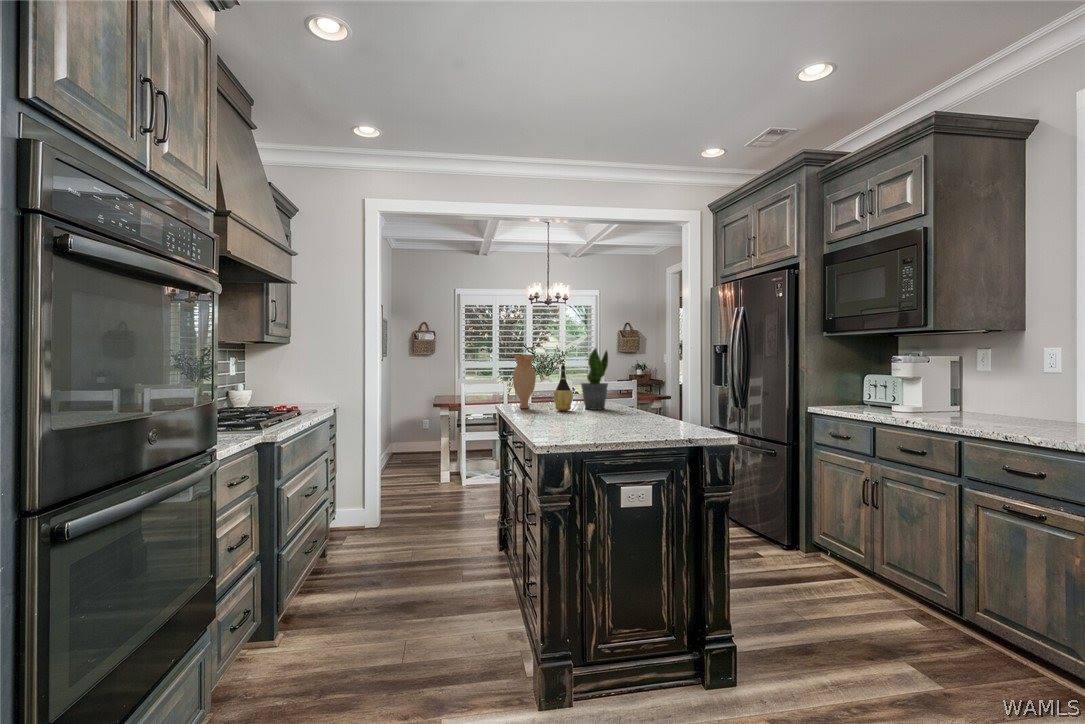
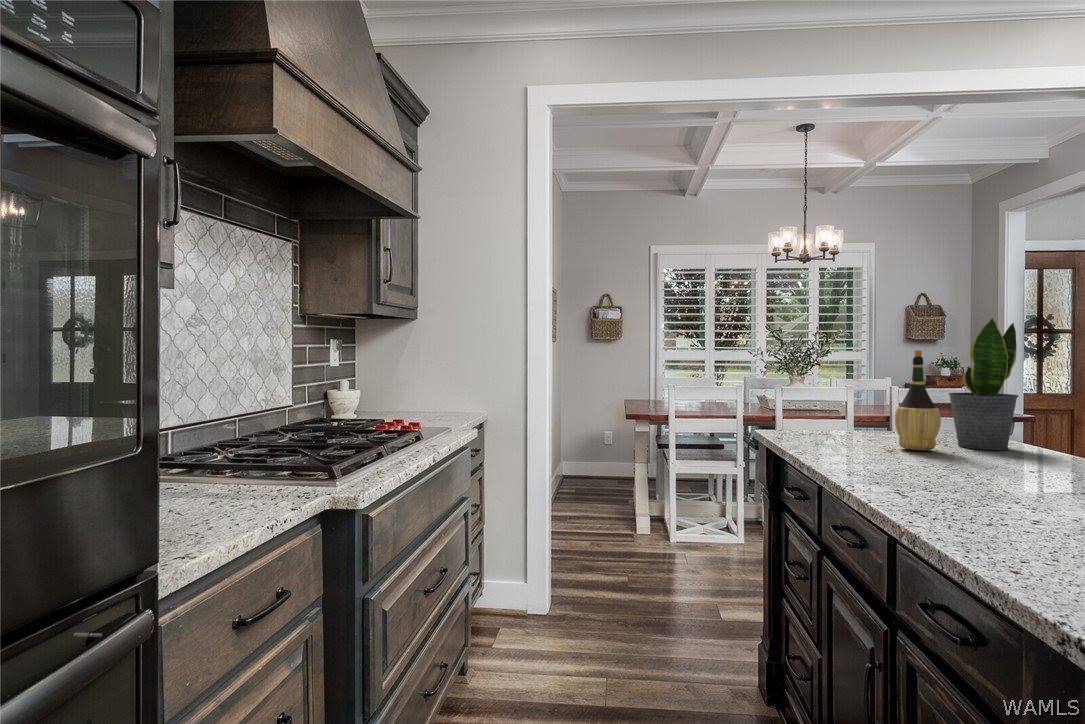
vase: present [513,355,536,409] -> none [798,334,847,440]

